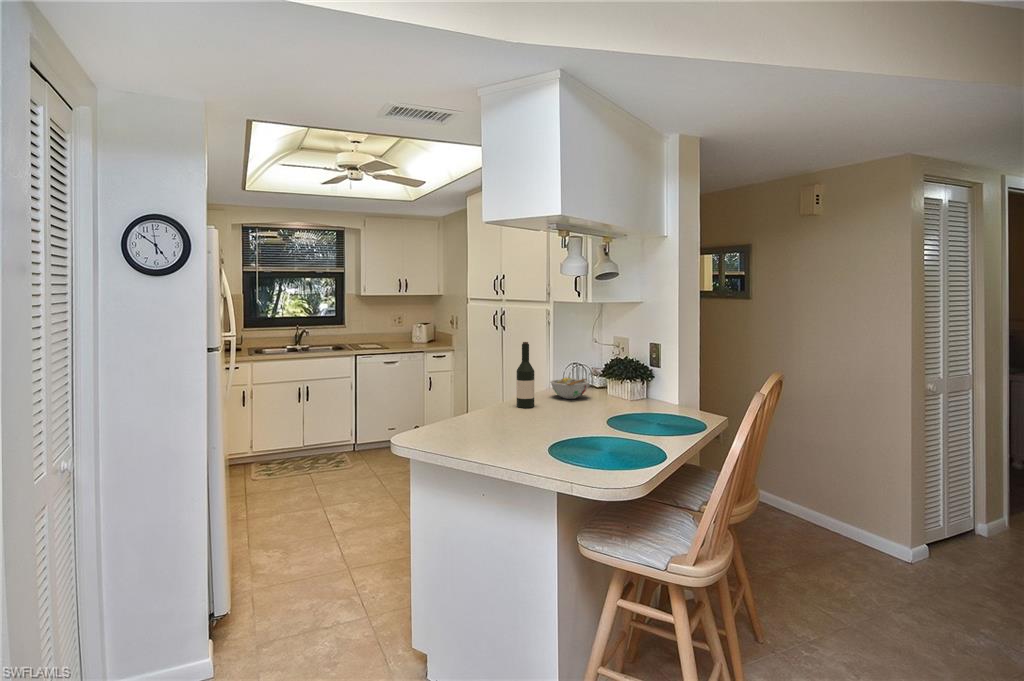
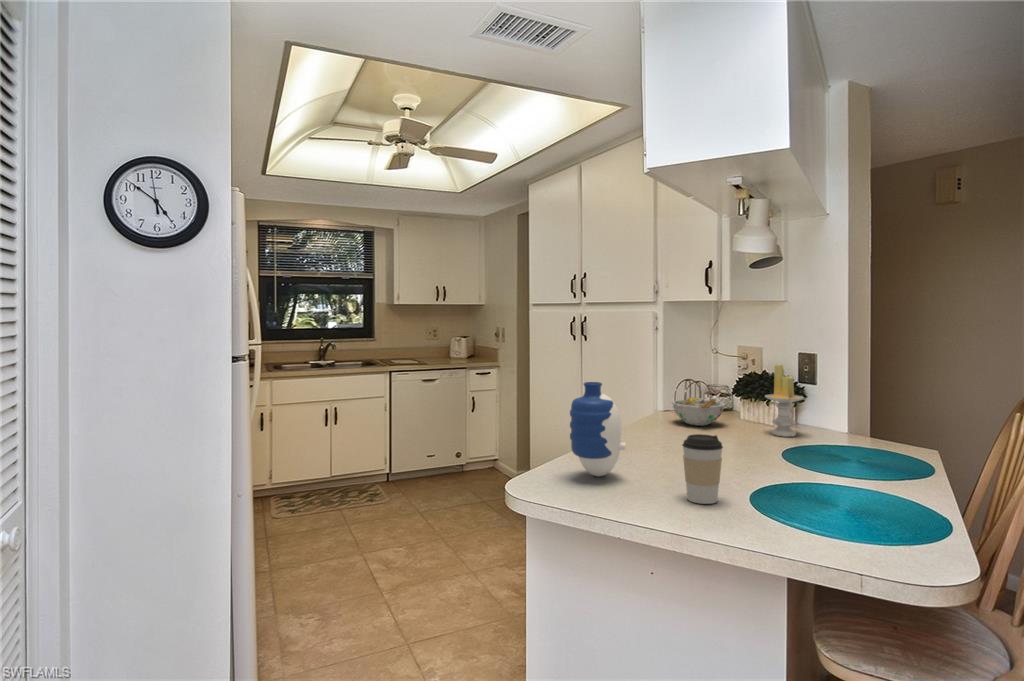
wine bottle: present [517,342,534,408] -> none [640,350,665,439]
candle: none [612,352,639,407] -> present [765,364,804,437]
vase: none [441,366,479,431] -> present [570,382,626,476]
coffee cup: none [507,401,532,446] -> present [682,434,723,504]

